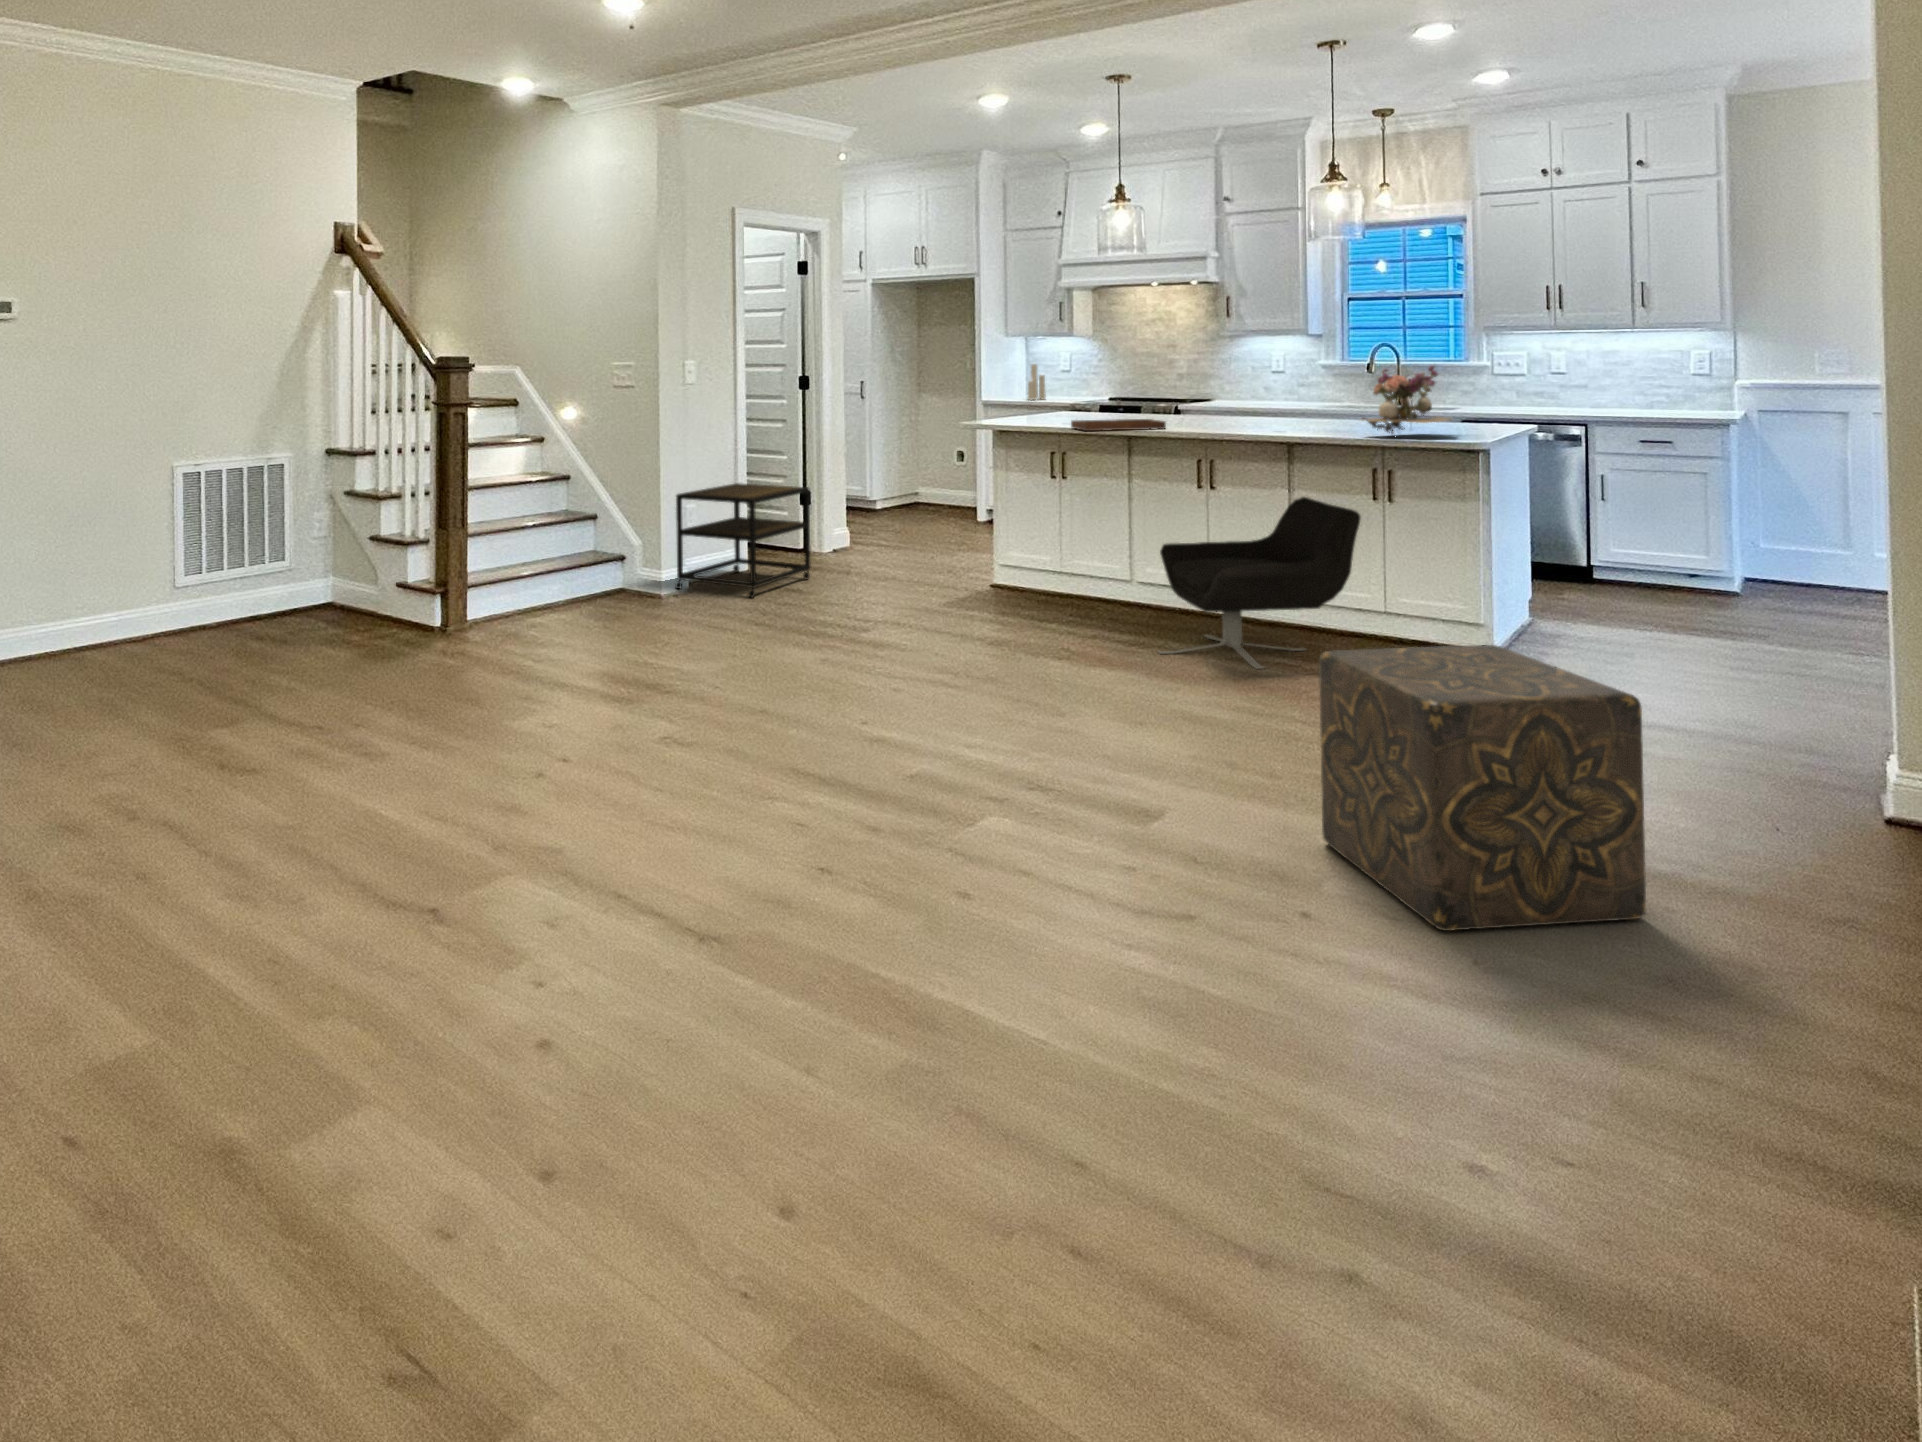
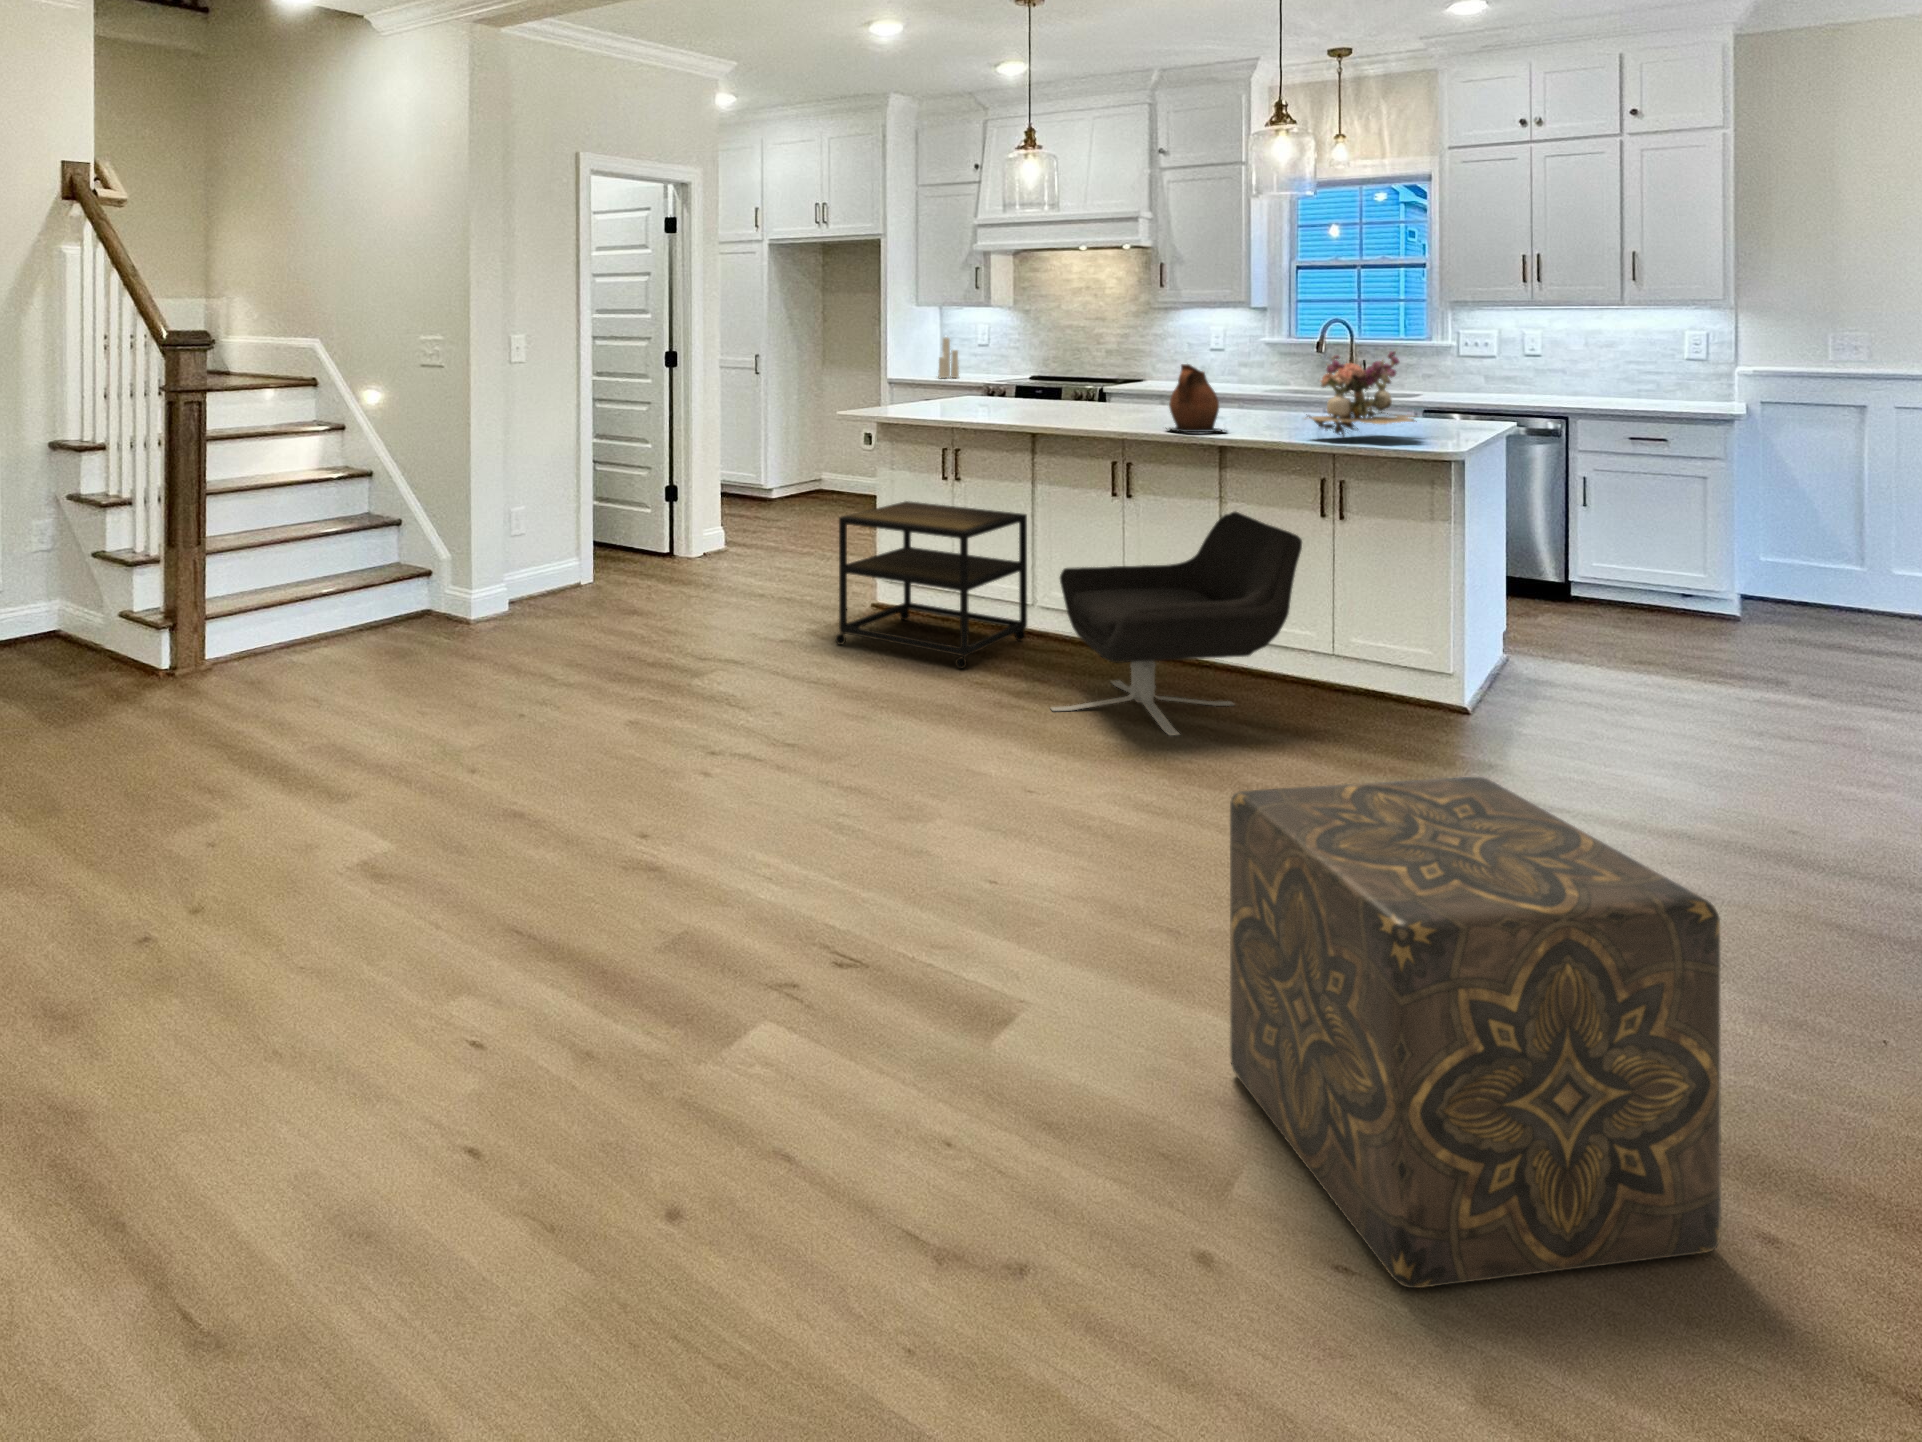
ceramic pitcher: none [1242,378,1298,433] -> present [1166,364,1223,432]
tray: present [1071,401,1166,431] -> none [961,388,1073,426]
side table: present [675,483,811,597] -> present [835,501,1027,669]

